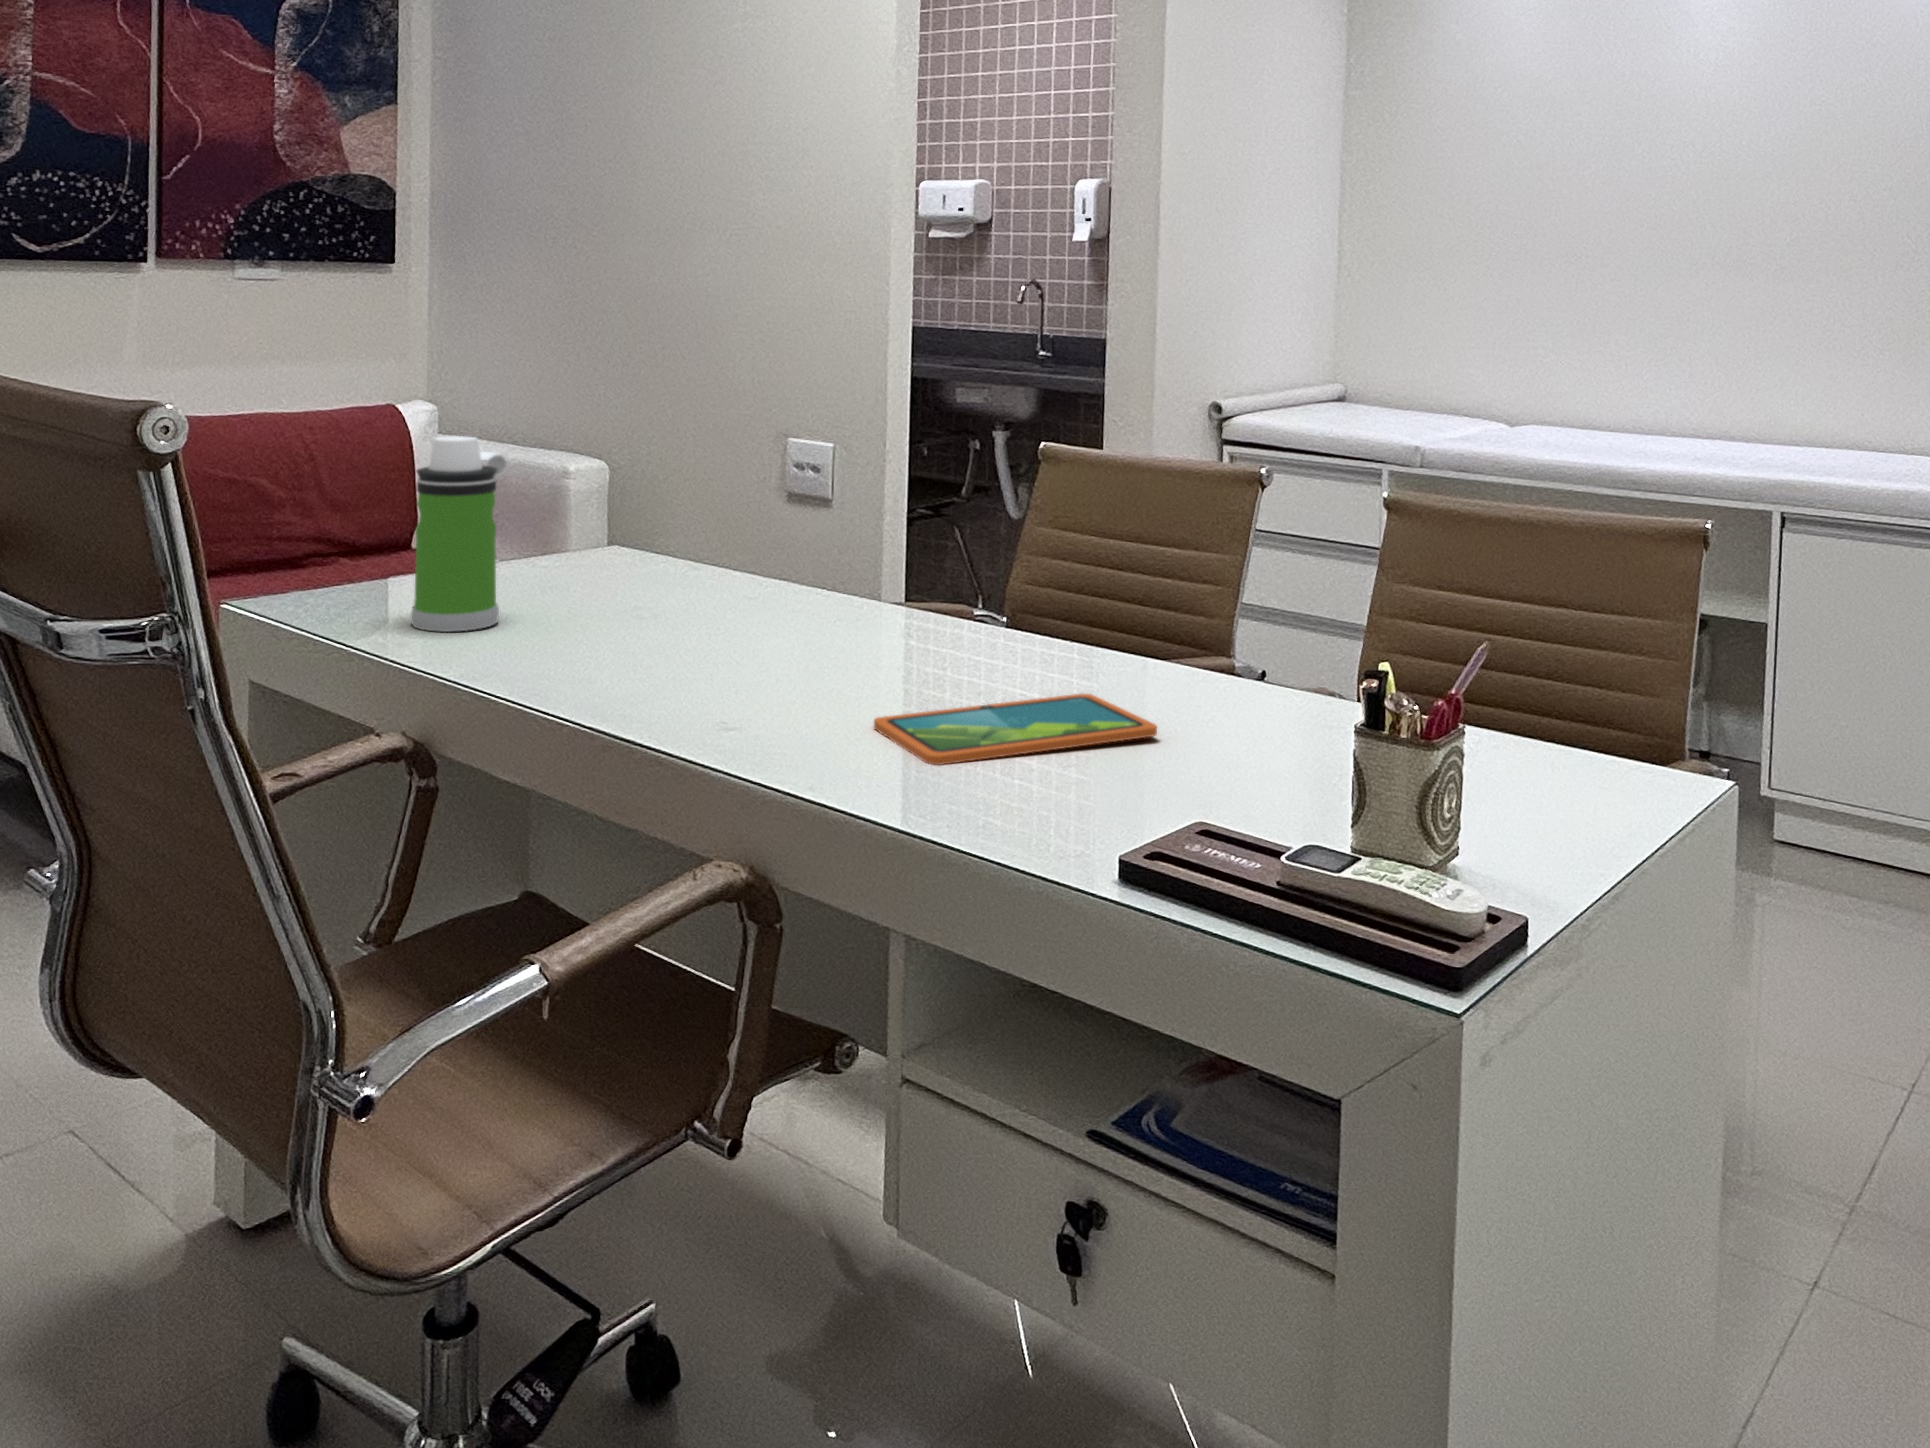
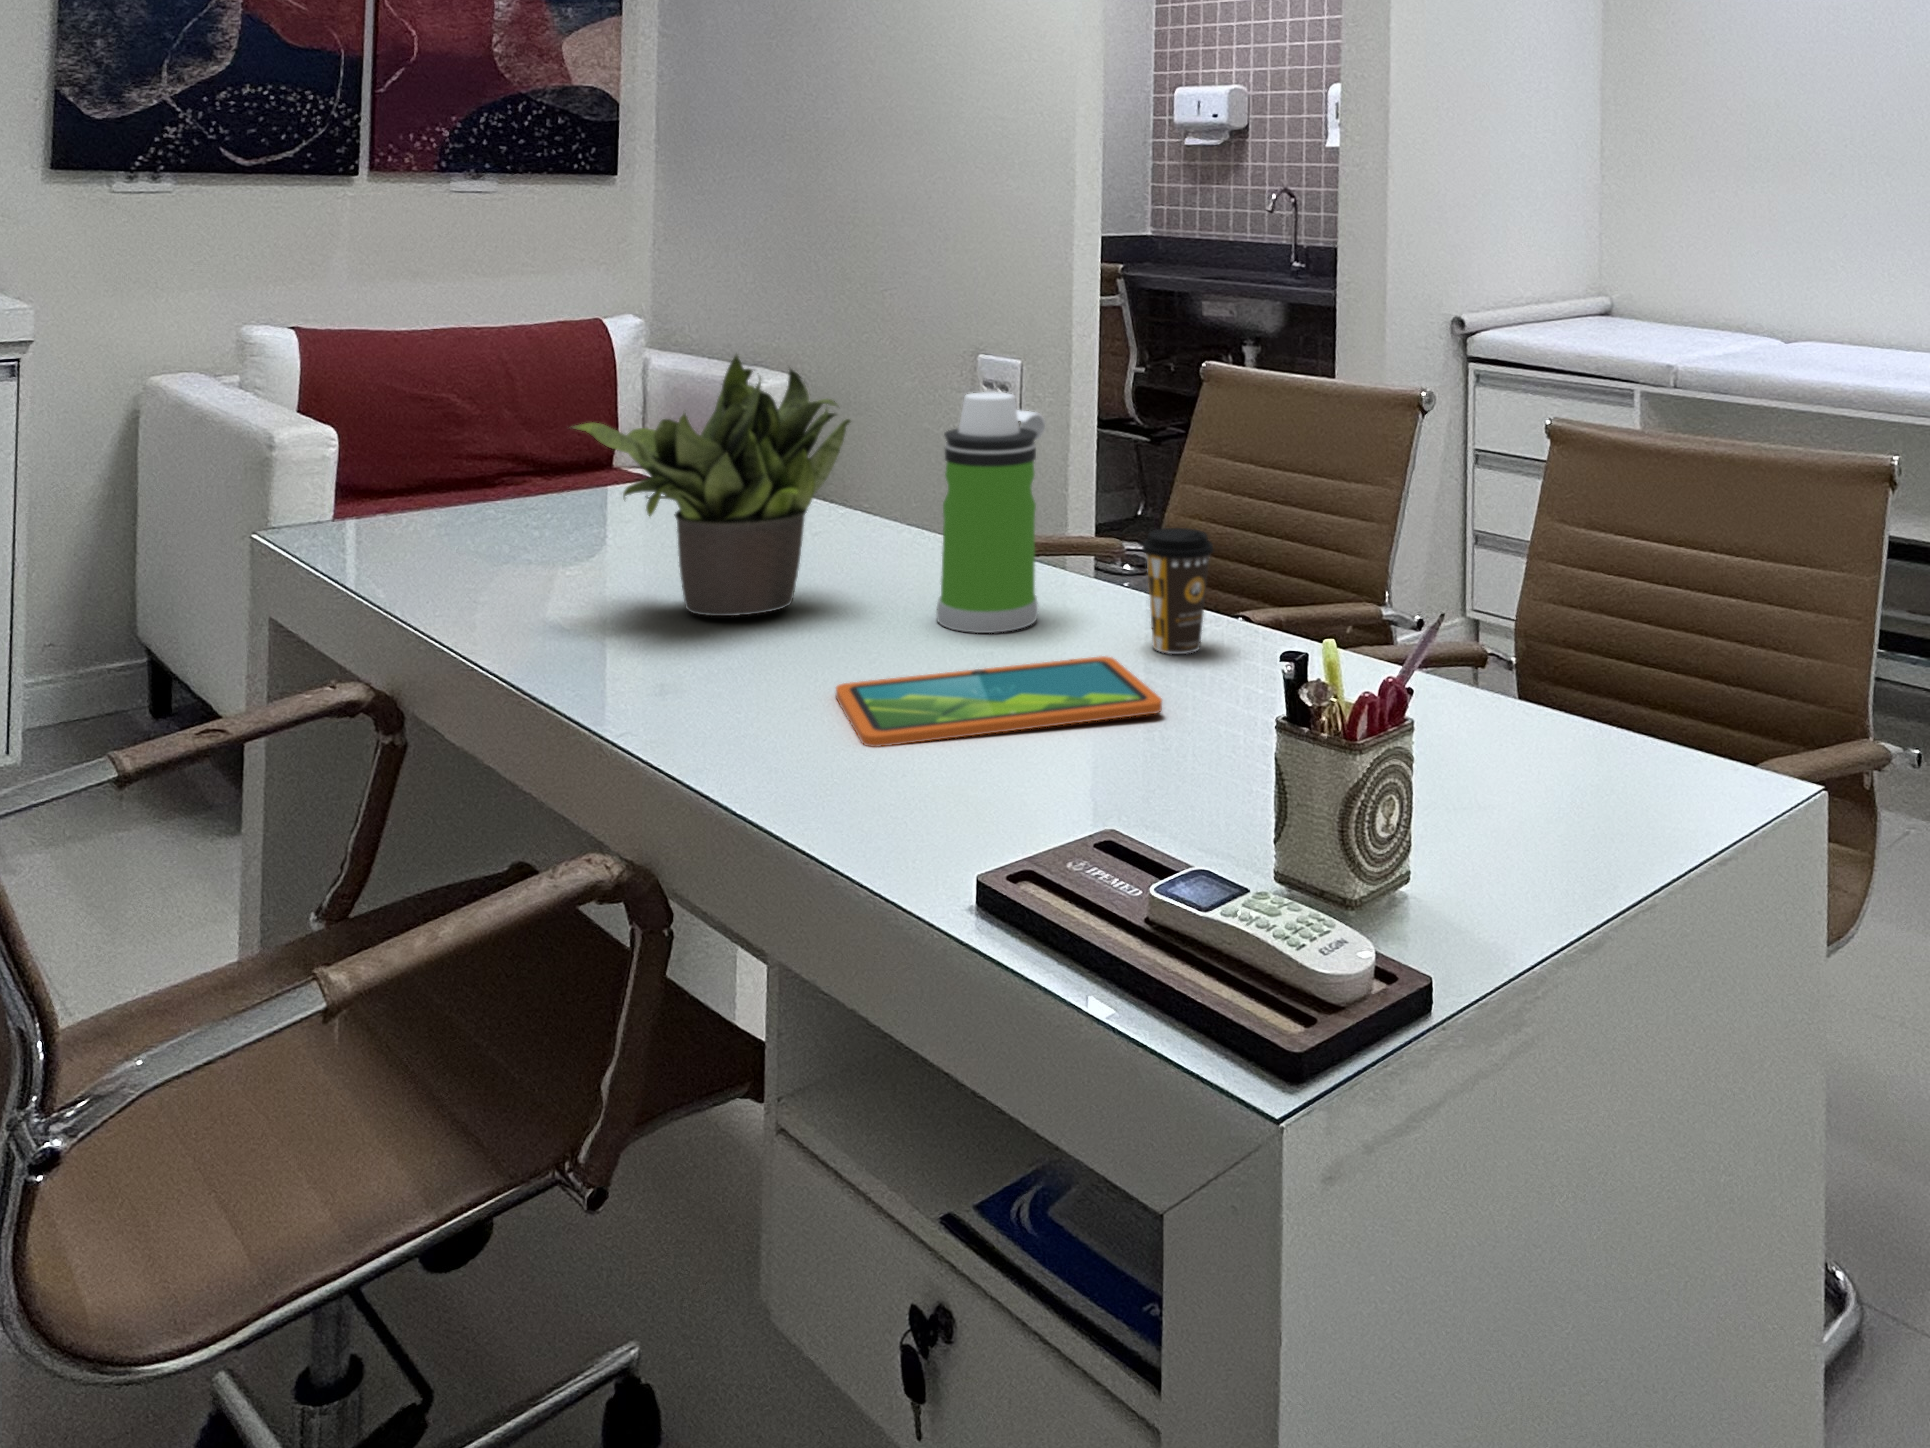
potted plant: none [589,432,828,667] -> present [570,355,851,616]
water bottle: present [411,436,507,632] -> present [937,392,1045,633]
coffee cup: none [1100,585,1163,692] -> present [1142,528,1213,654]

